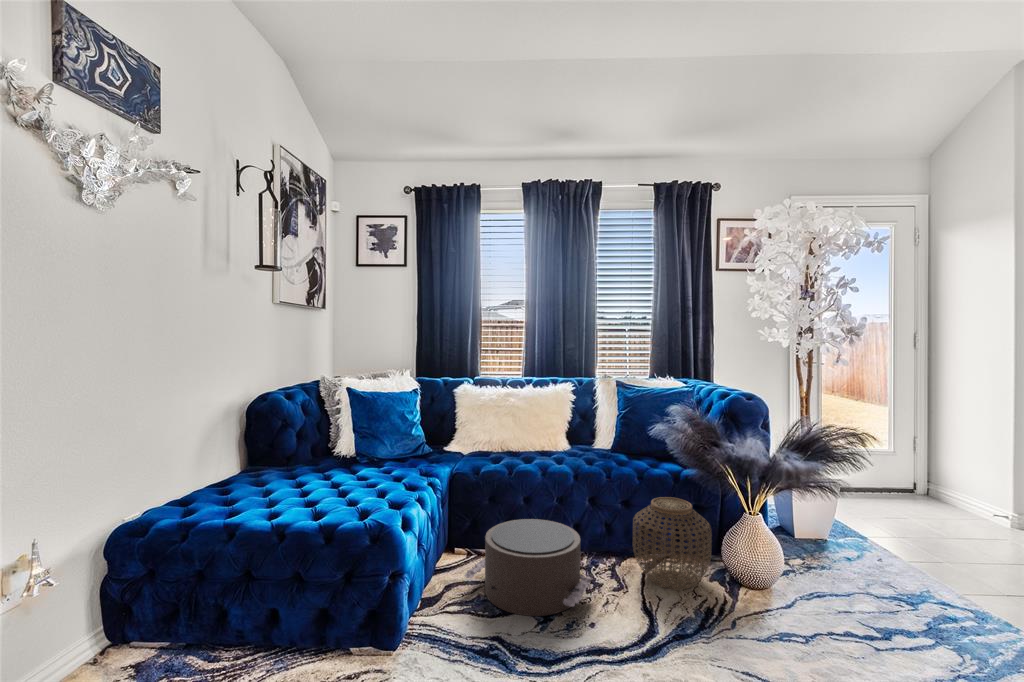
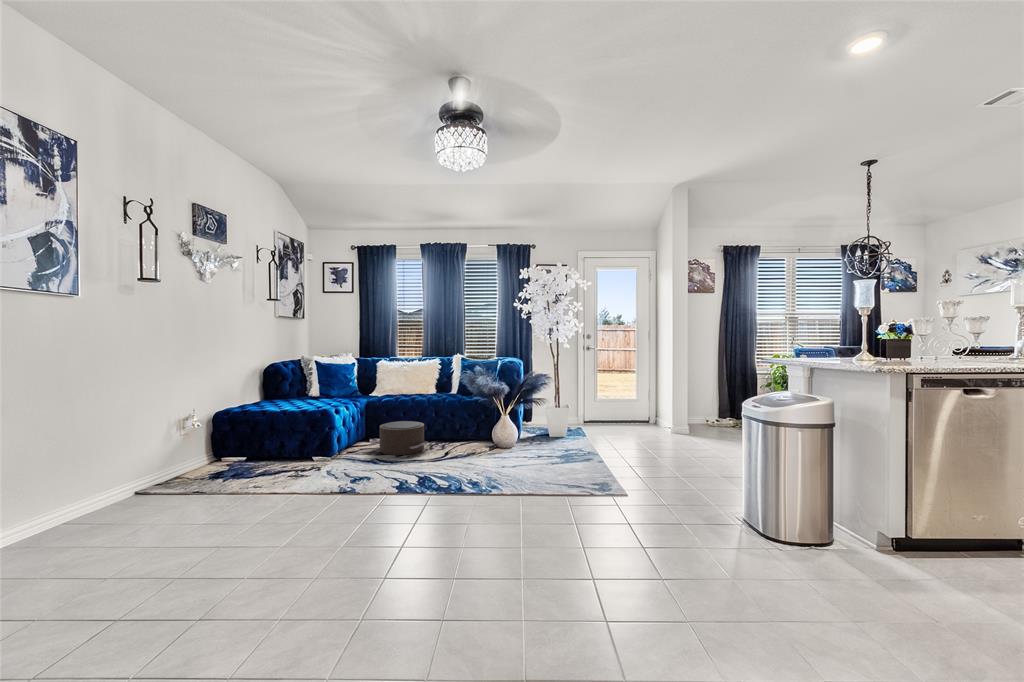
woven basket: present [633,497,712,590] -> none [452,409,487,448]

